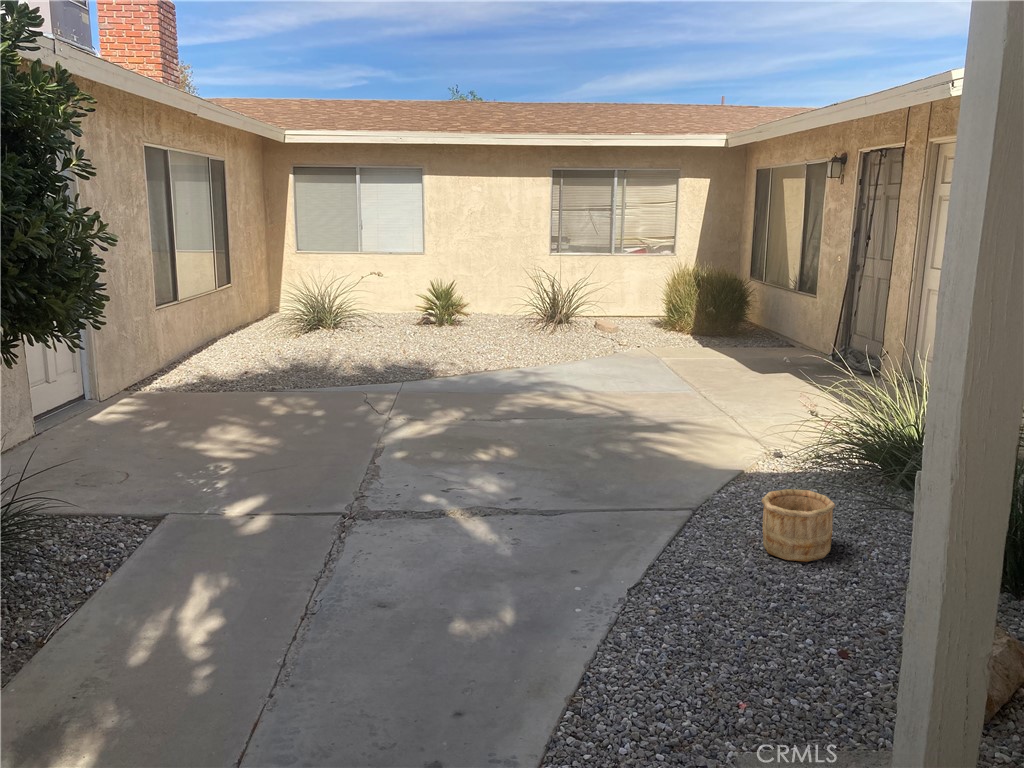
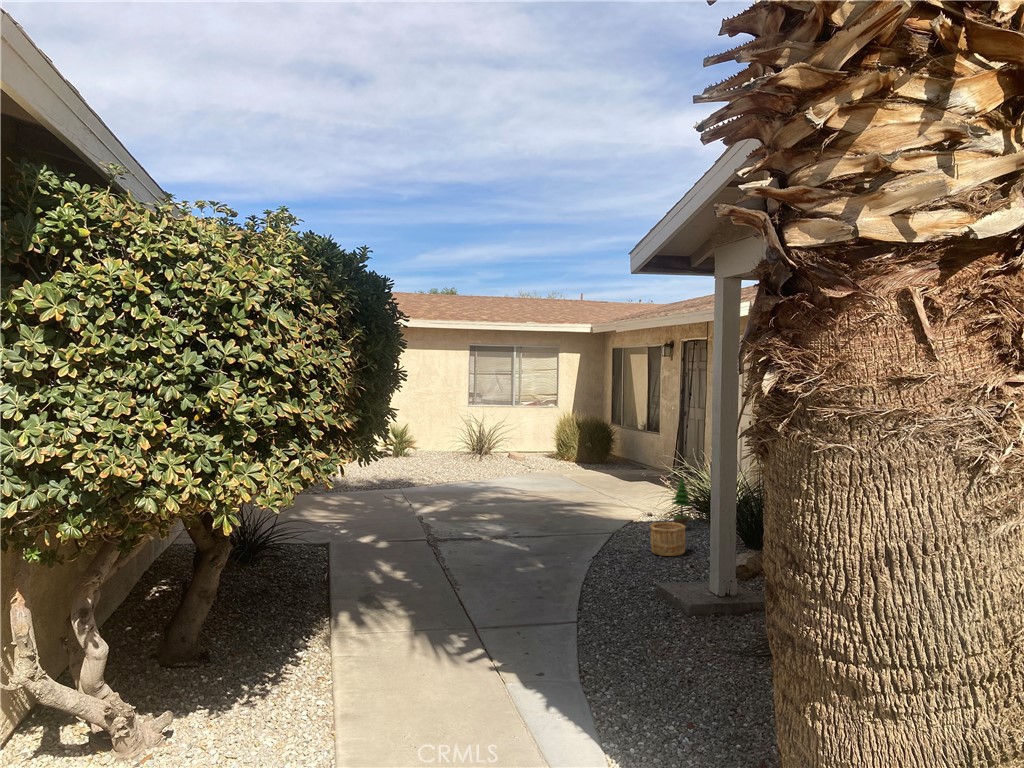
potted tree: none [815,392,852,487] -> present [672,477,691,526]

